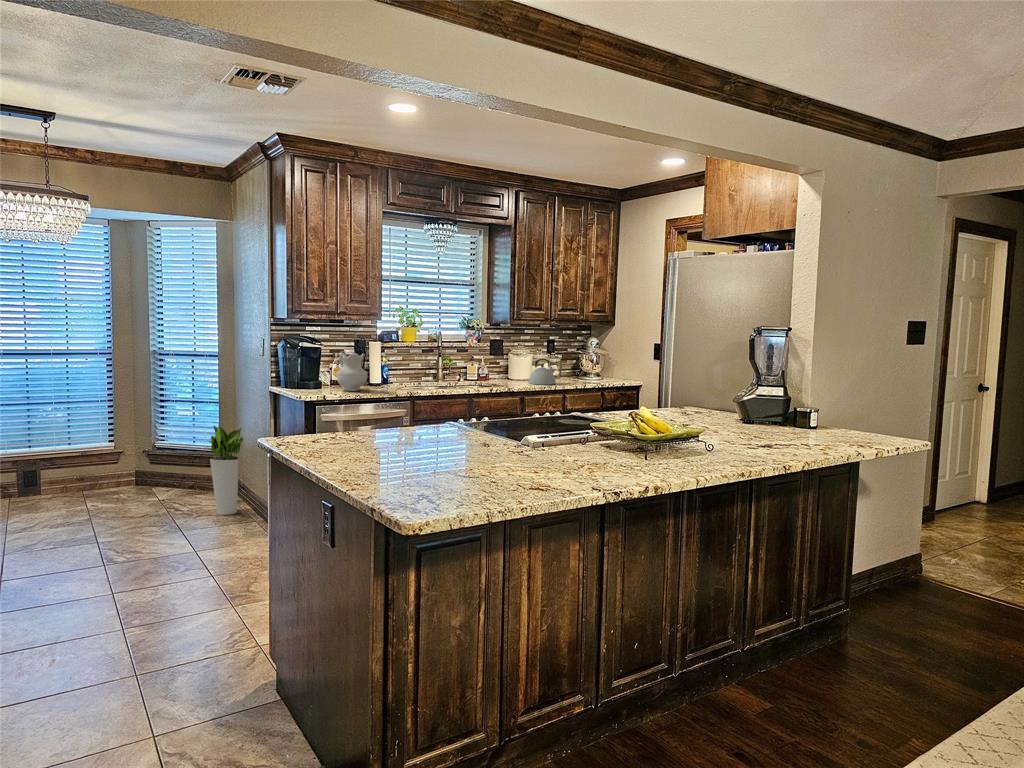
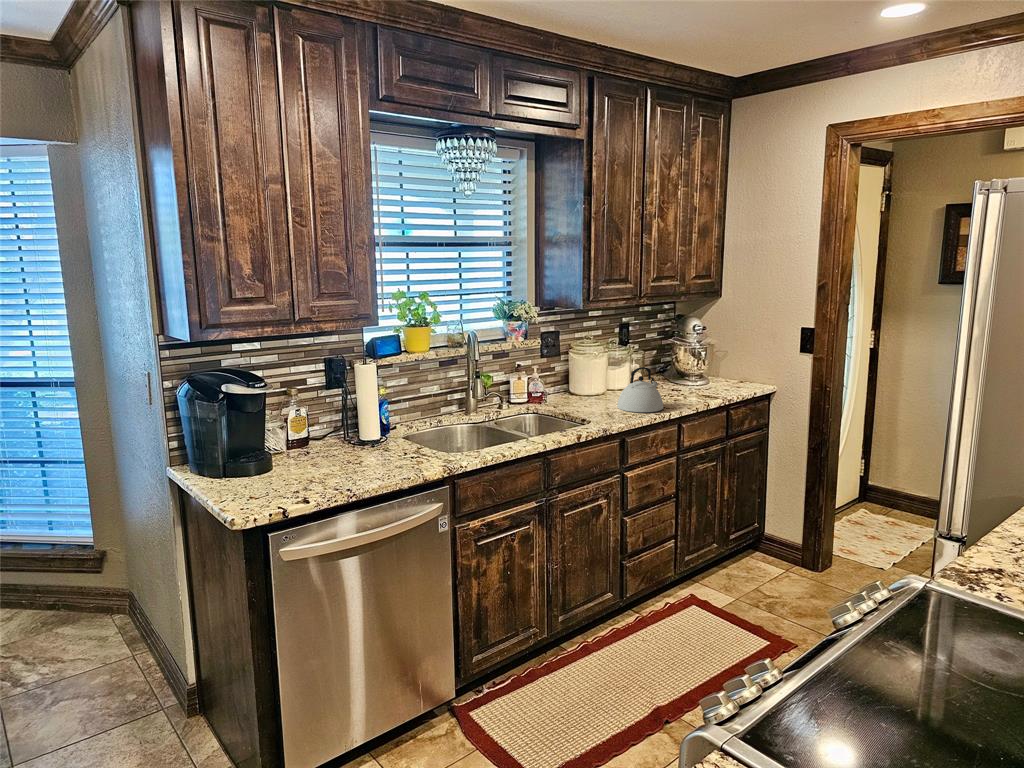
ceramic pitcher: present [337,351,367,391] -> none [303,397,365,481]
planter: present [207,425,244,515] -> none [53,526,141,685]

